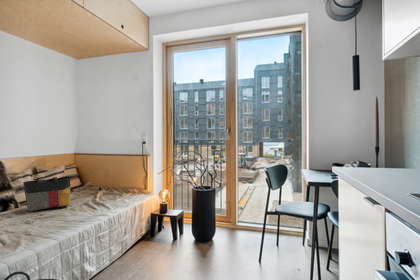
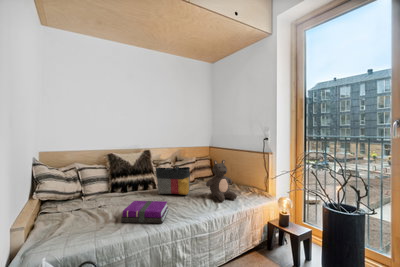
teddy bear: none [92,165,123,204] -> present [206,160,237,201]
notebook: none [13,212,67,241] -> present [121,201,168,223]

